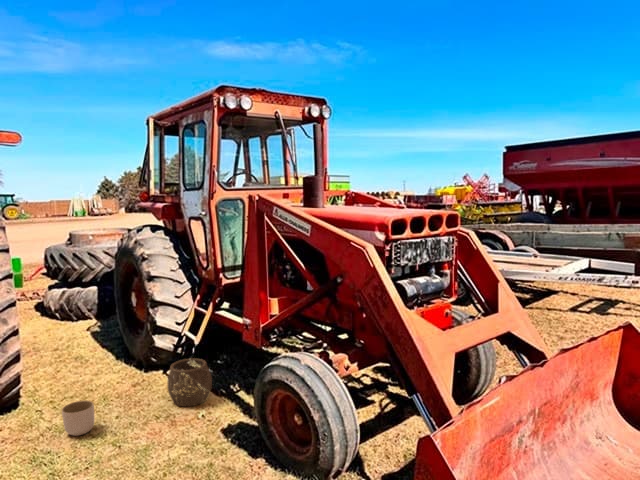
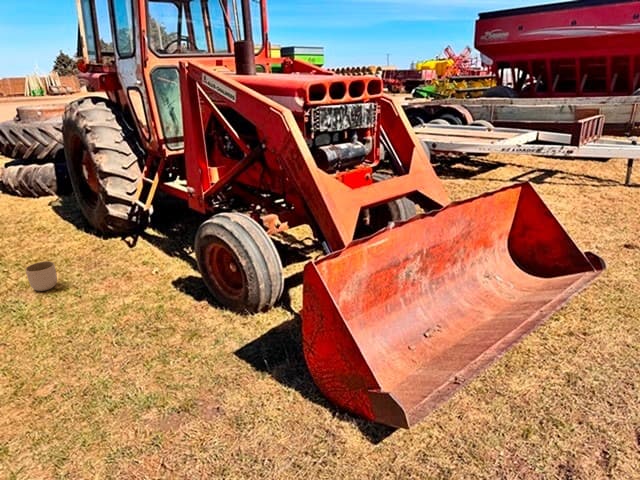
woven basket: present [167,358,212,406] -> none [122,224,163,266]

